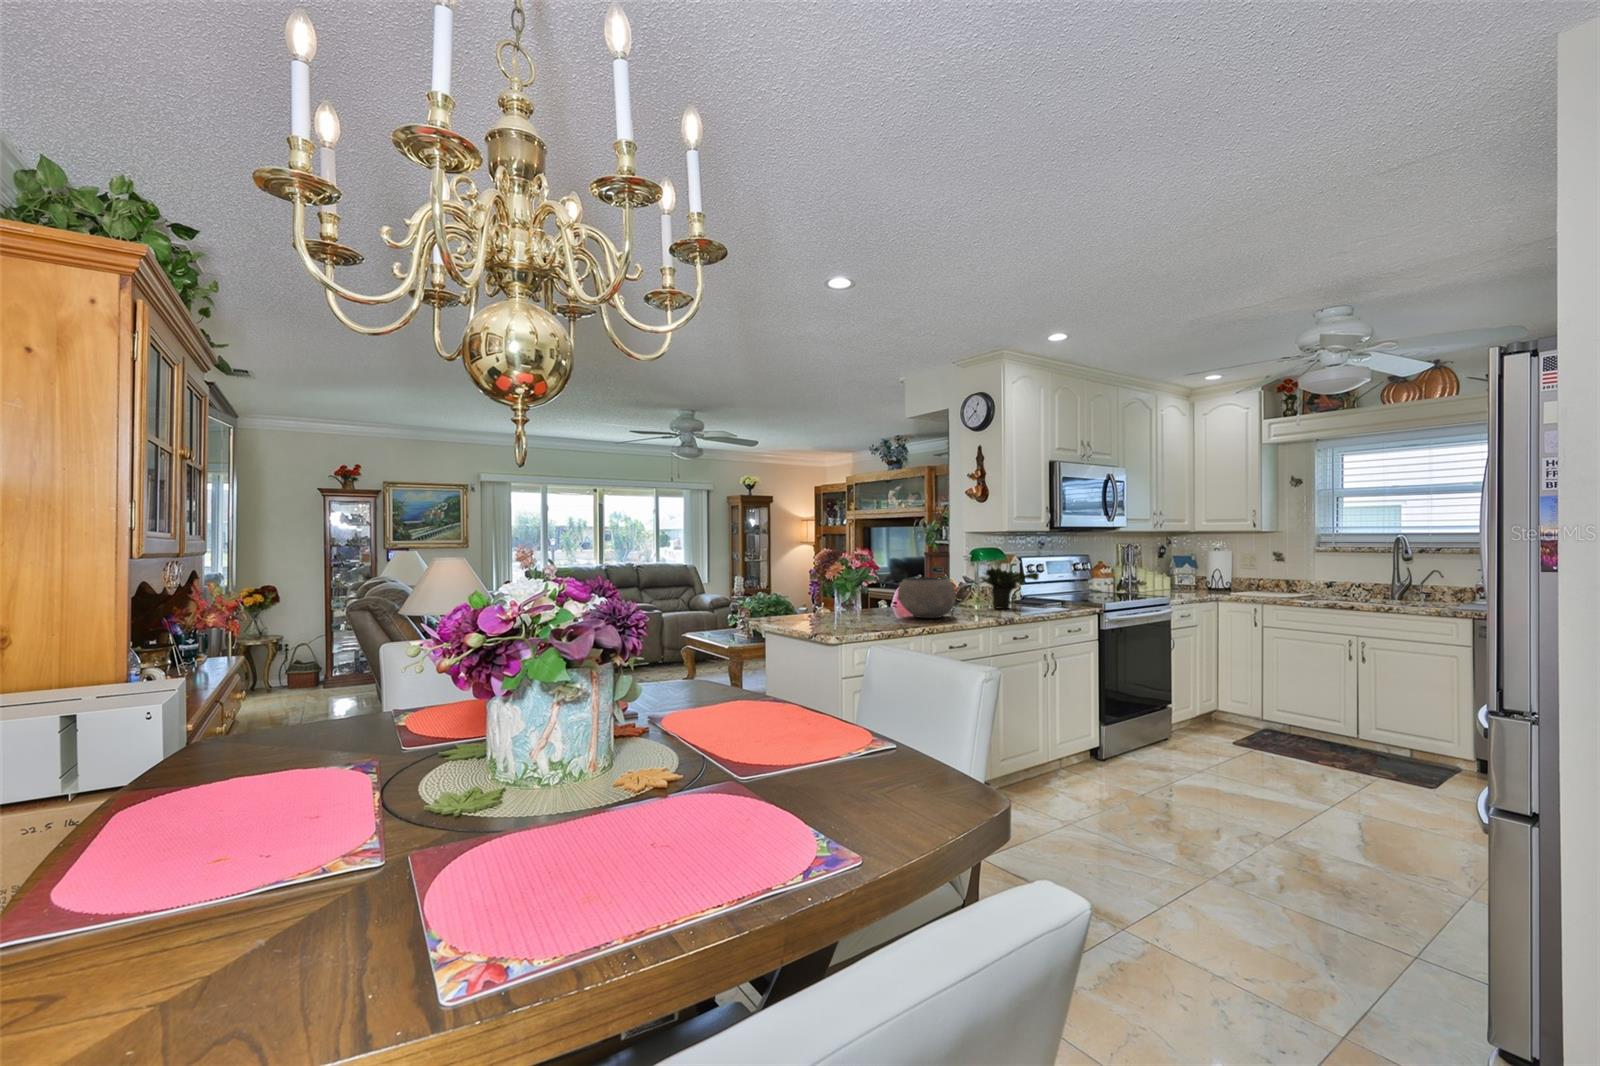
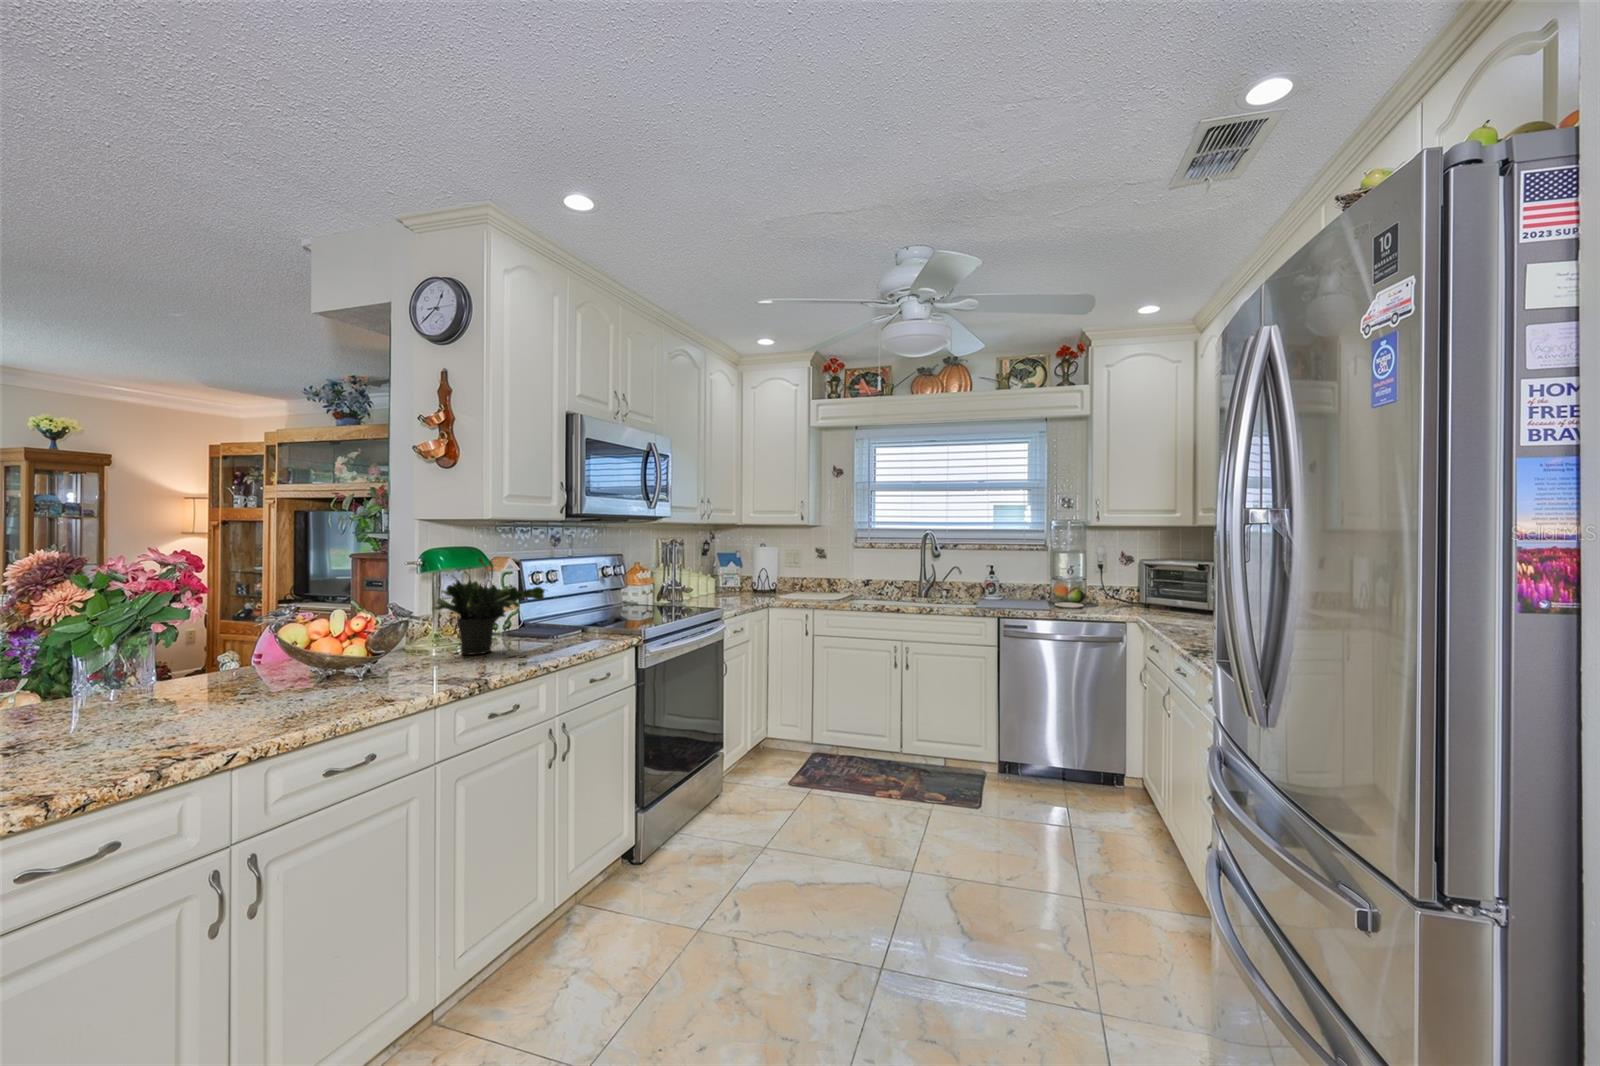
ceramic bowl: present [897,577,956,618] -> none [201,608,363,703]

